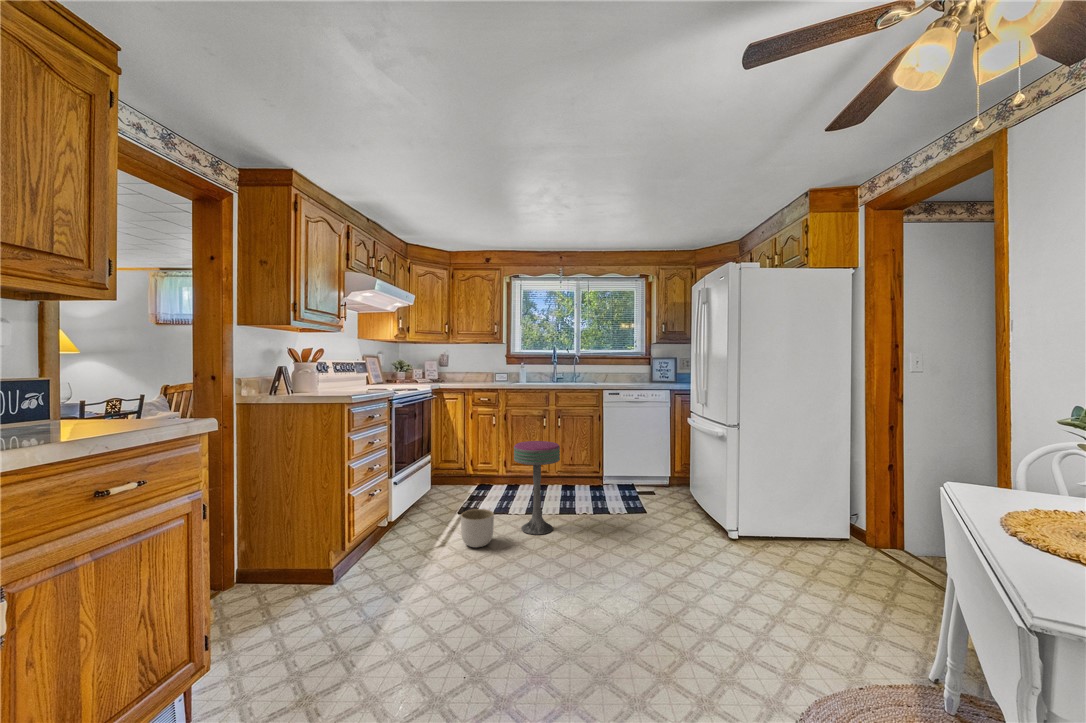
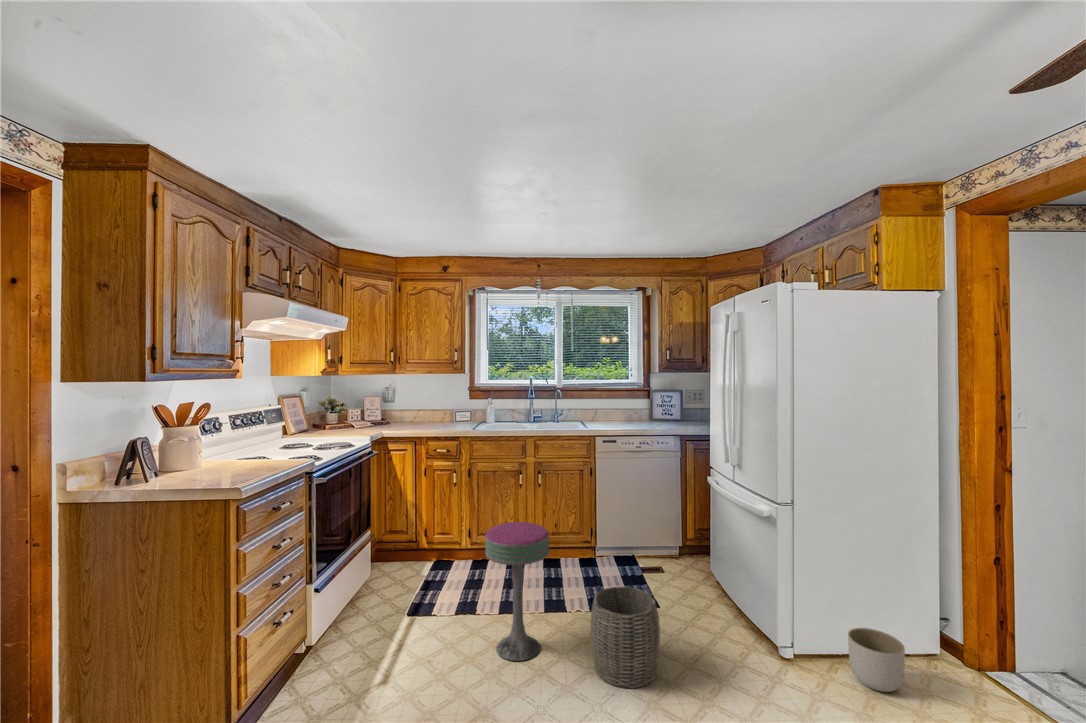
woven basket: none [588,486,638,550] -> present [591,587,660,688]
planter: present [461,509,494,548] -> present [848,628,905,692]

